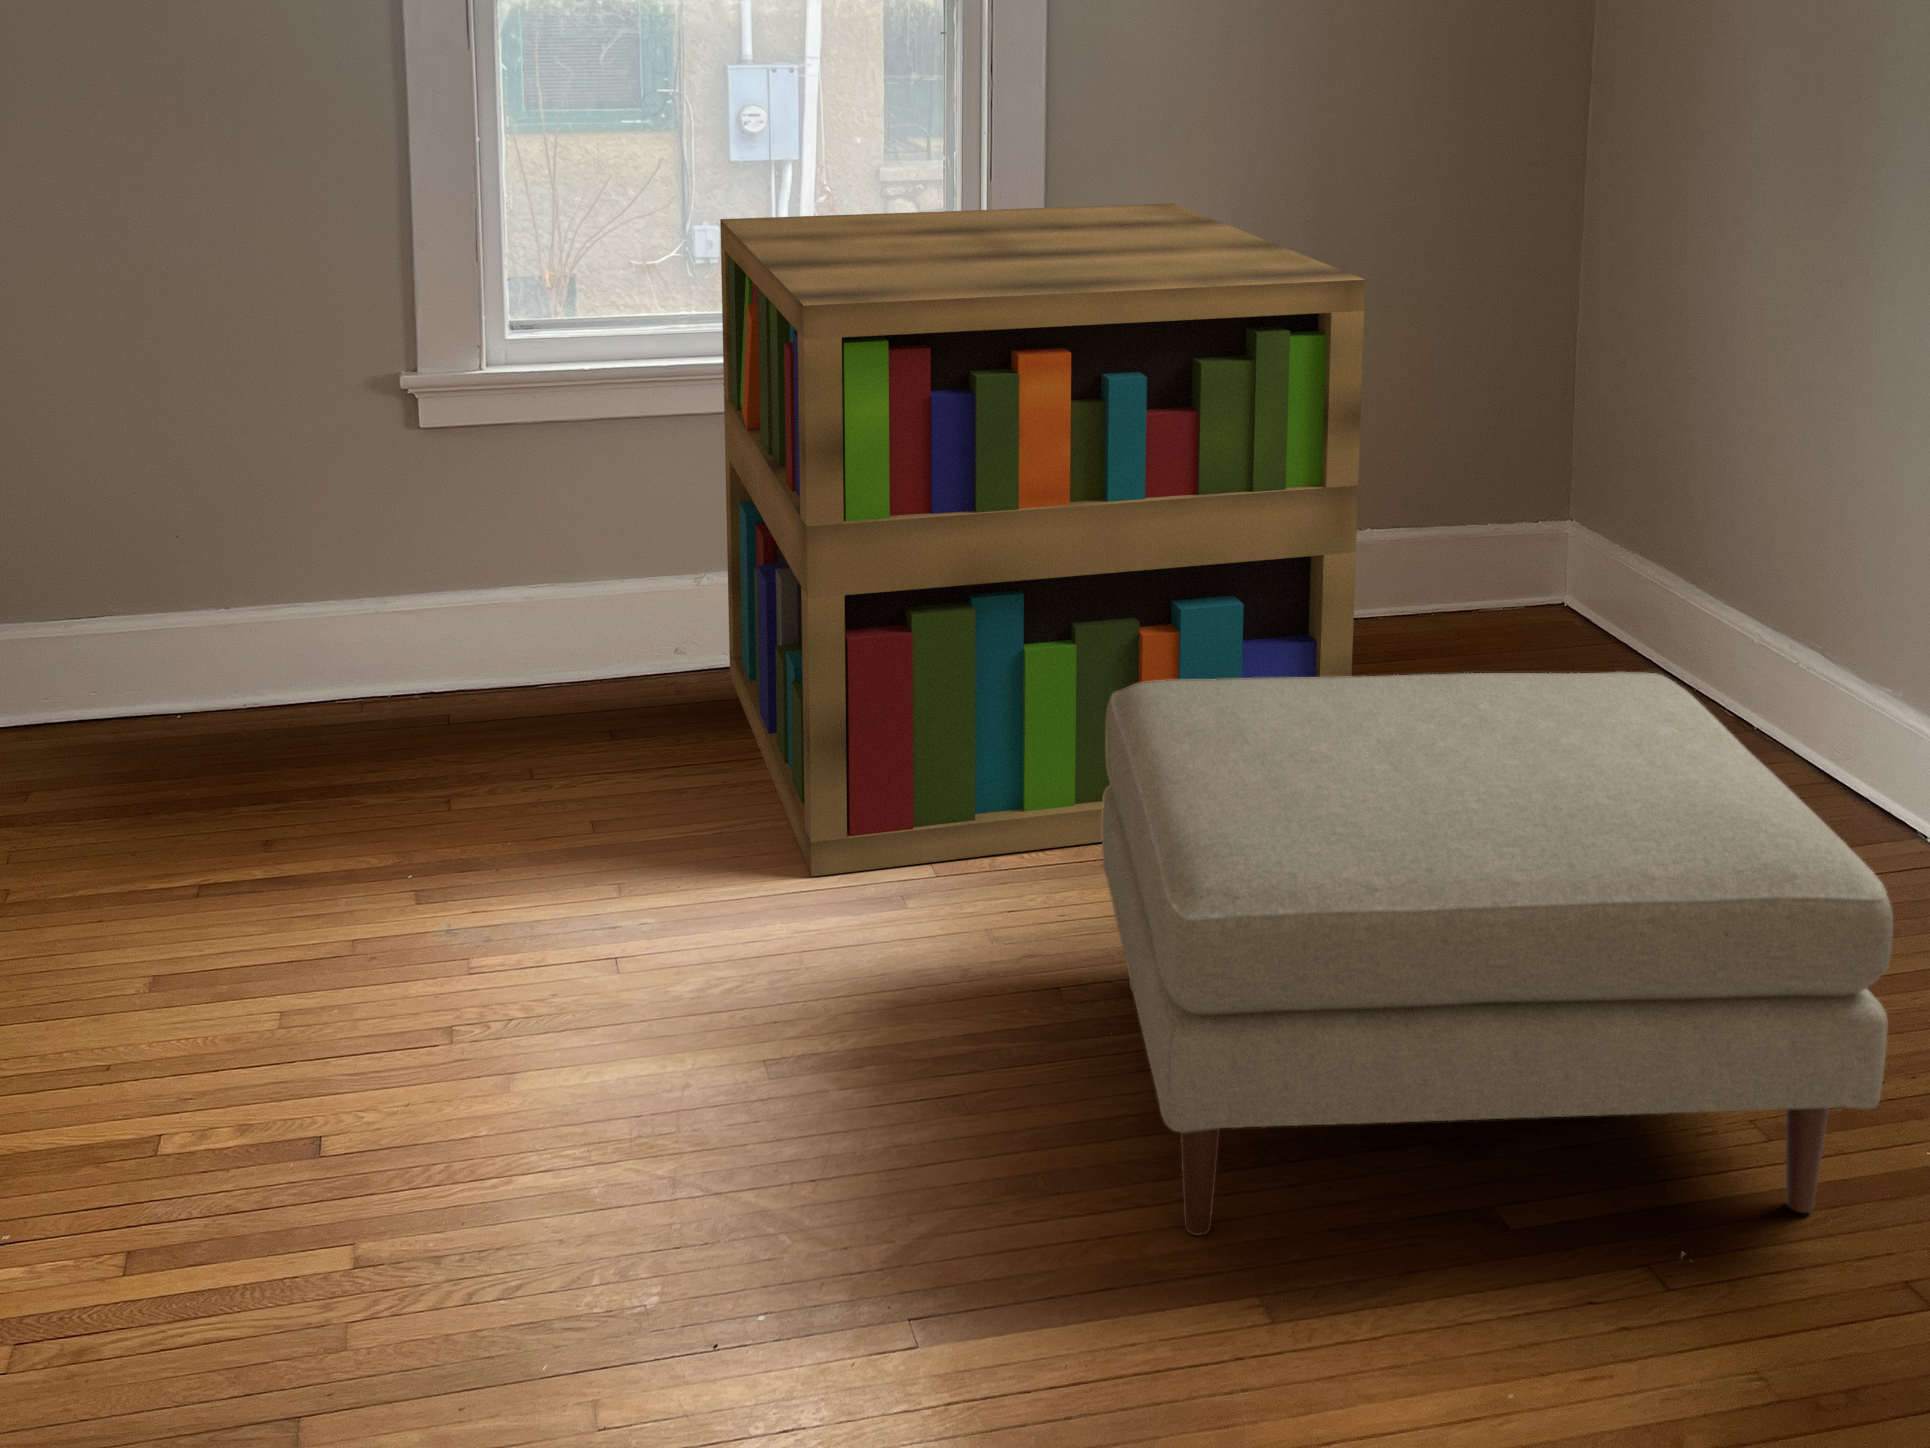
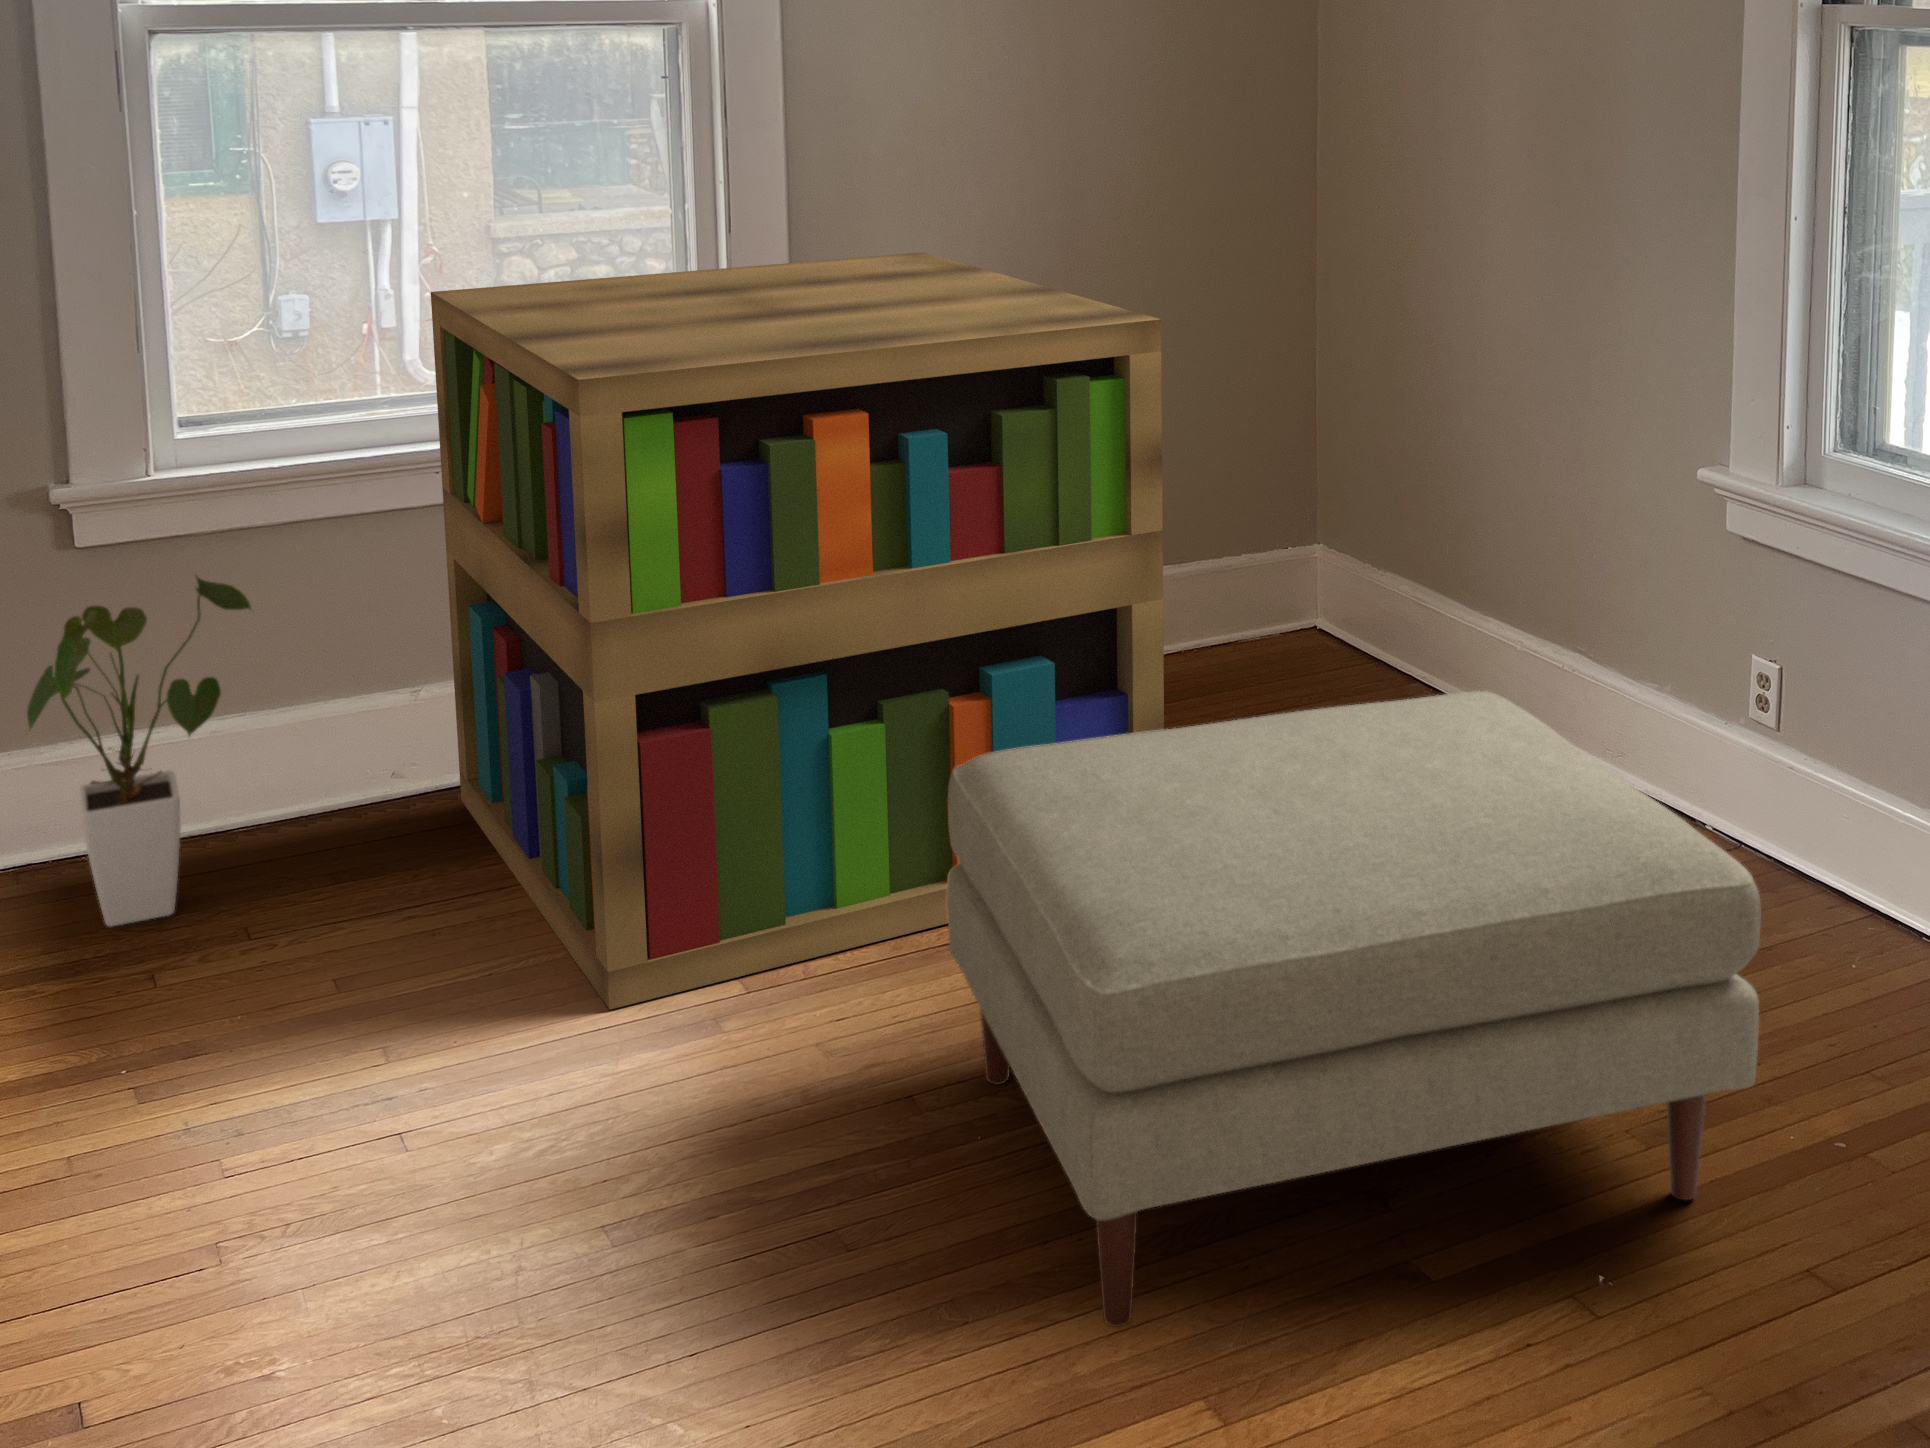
house plant: none [367,455,561,751] -> present [27,576,251,926]

